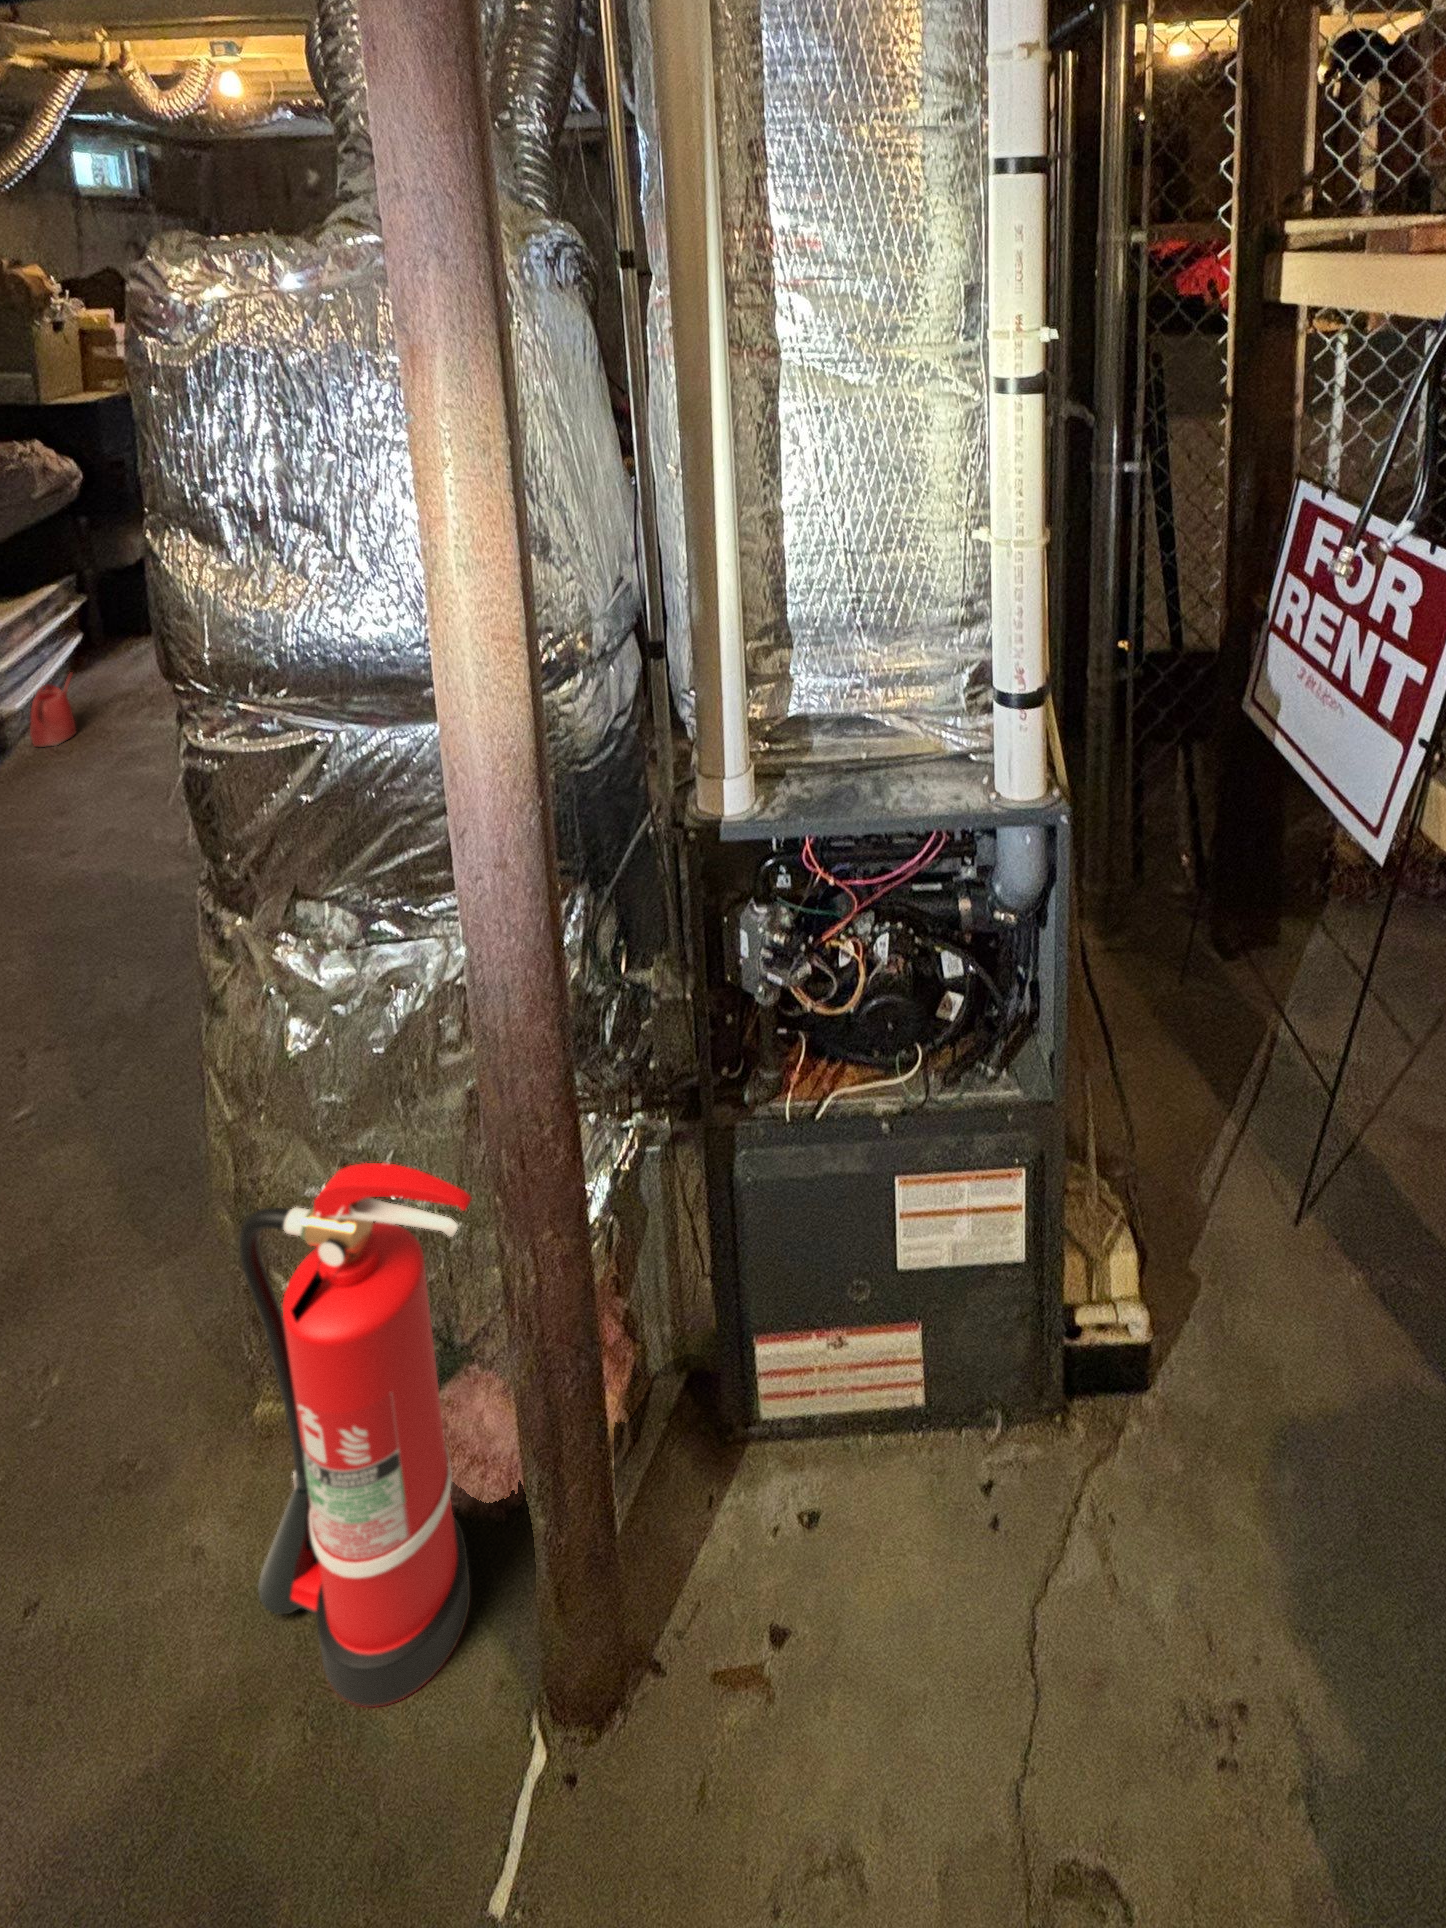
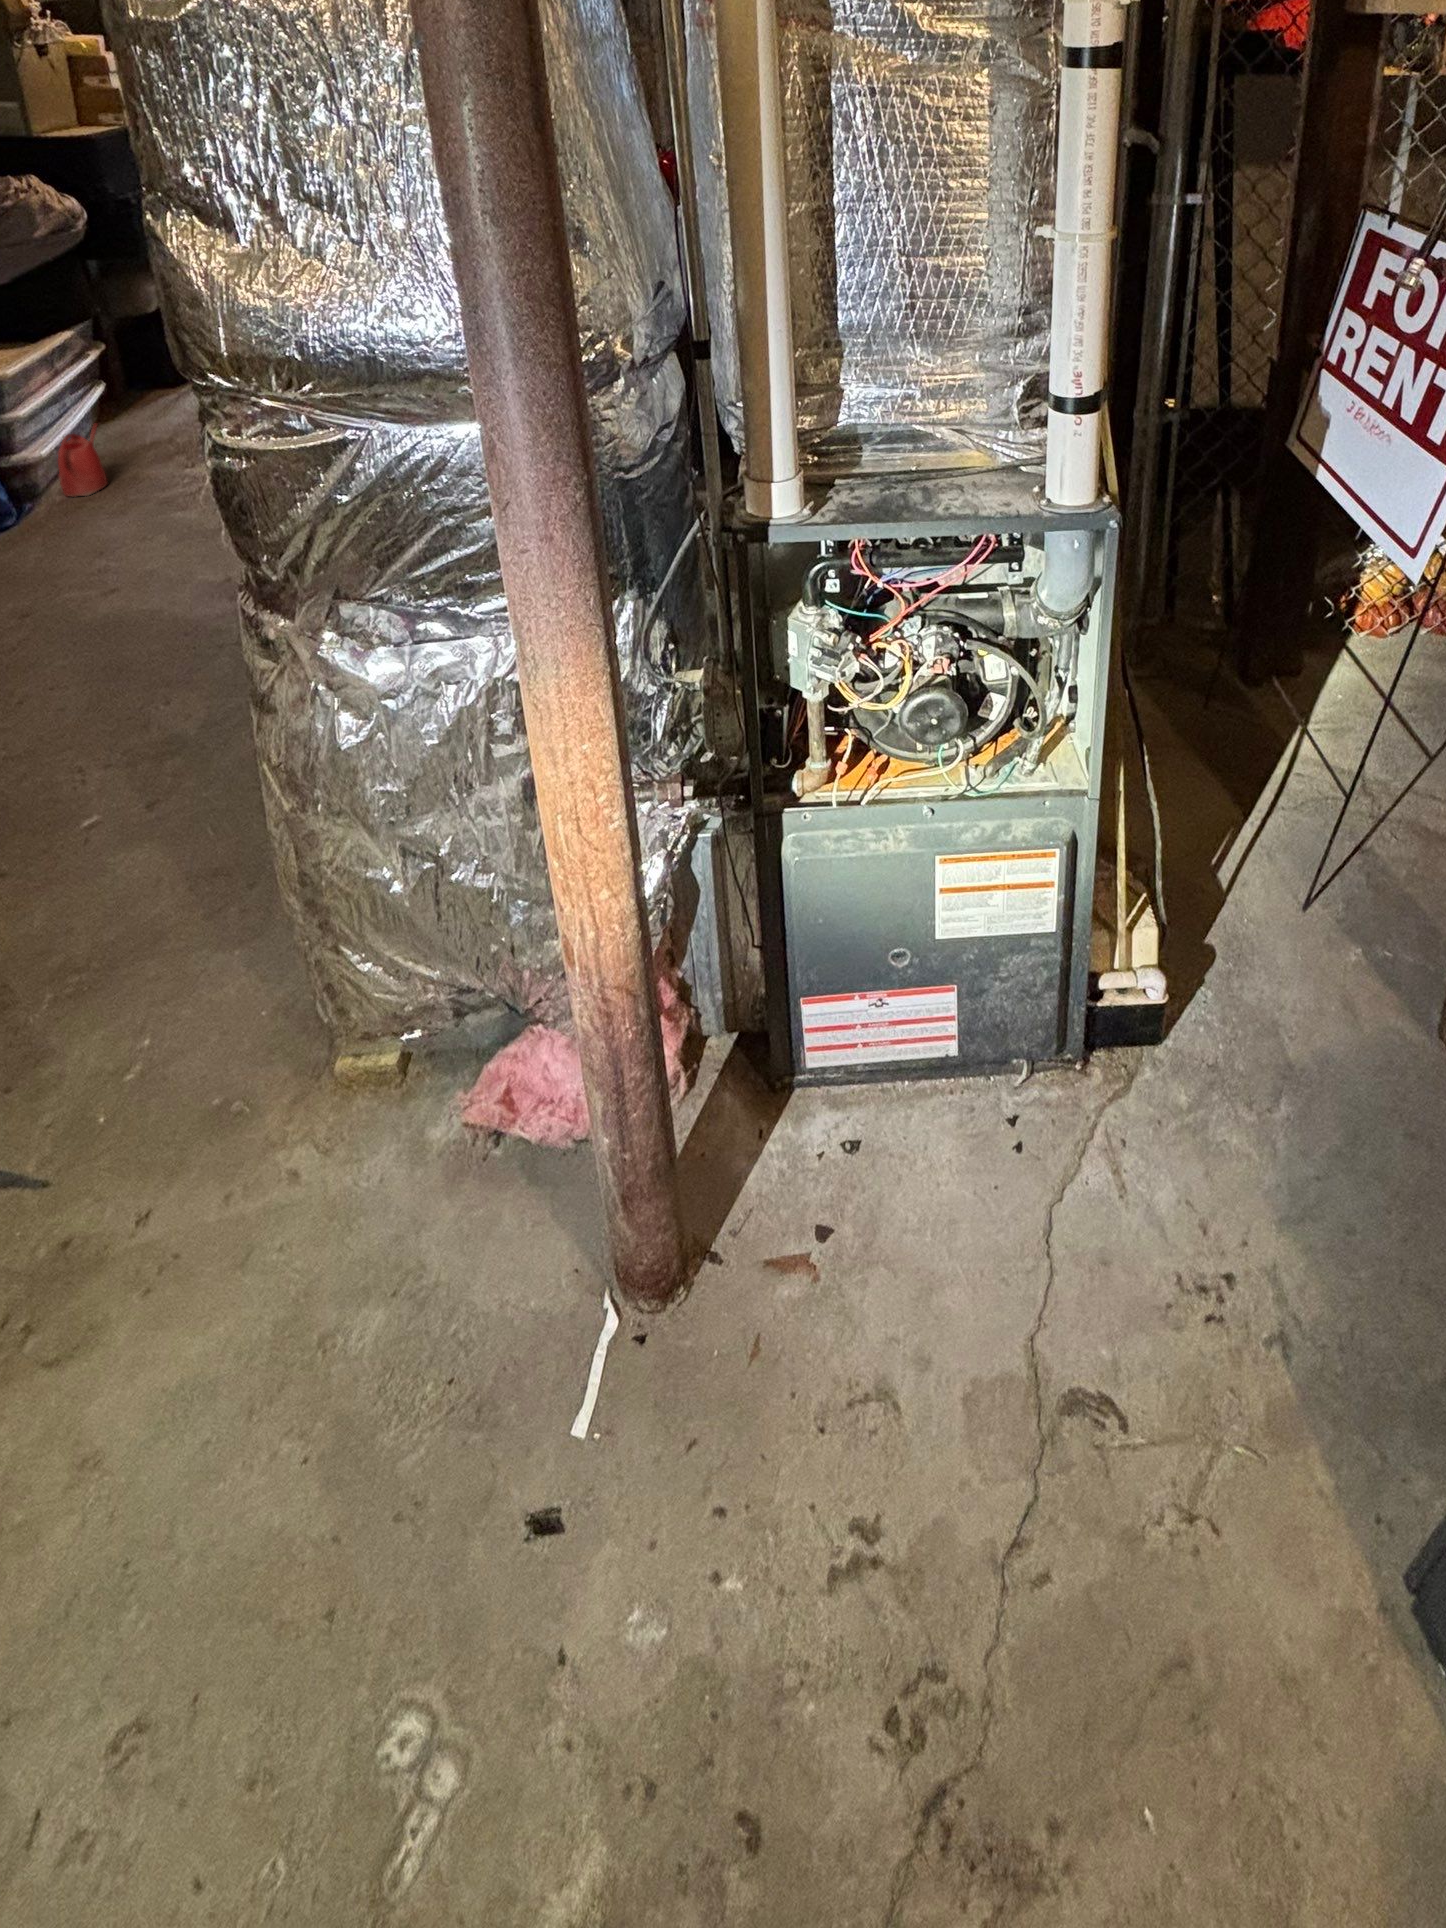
fire extinguisher: present [240,1163,472,1707] -> none [311,833,546,1277]

